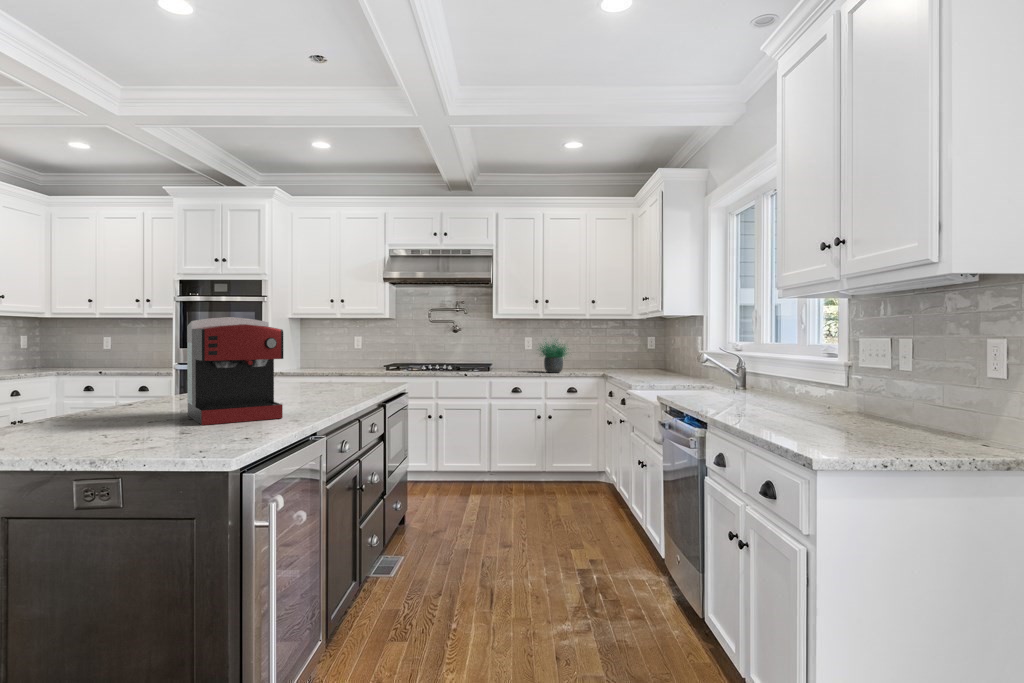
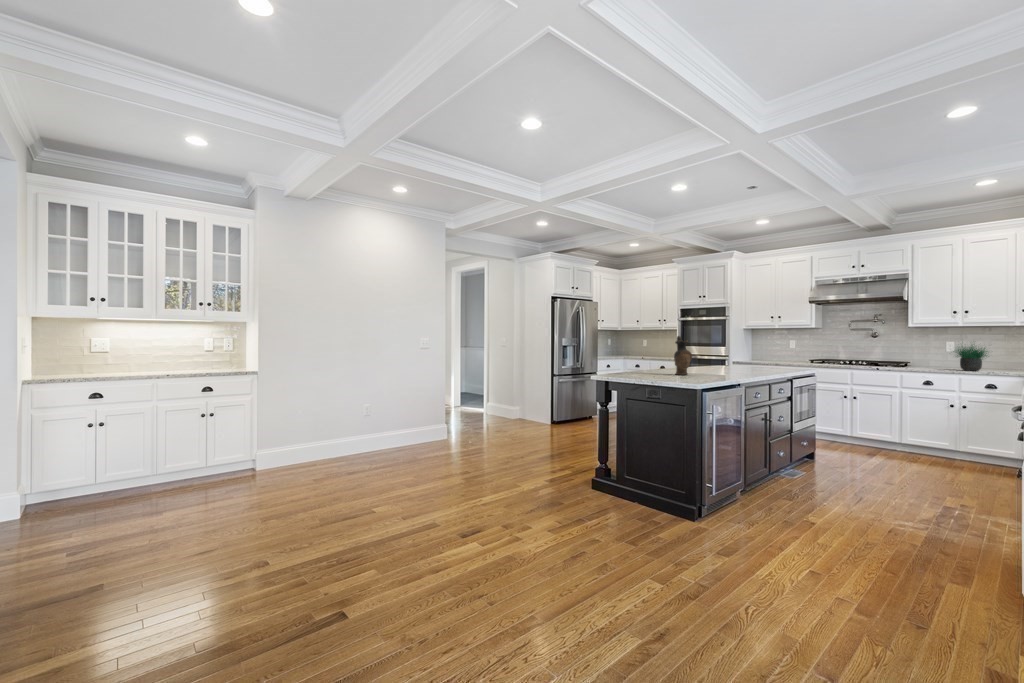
coffee maker: present [187,317,283,425] -> none [699,330,741,374]
ceramic pitcher: none [95,329,152,444] -> present [674,336,692,375]

